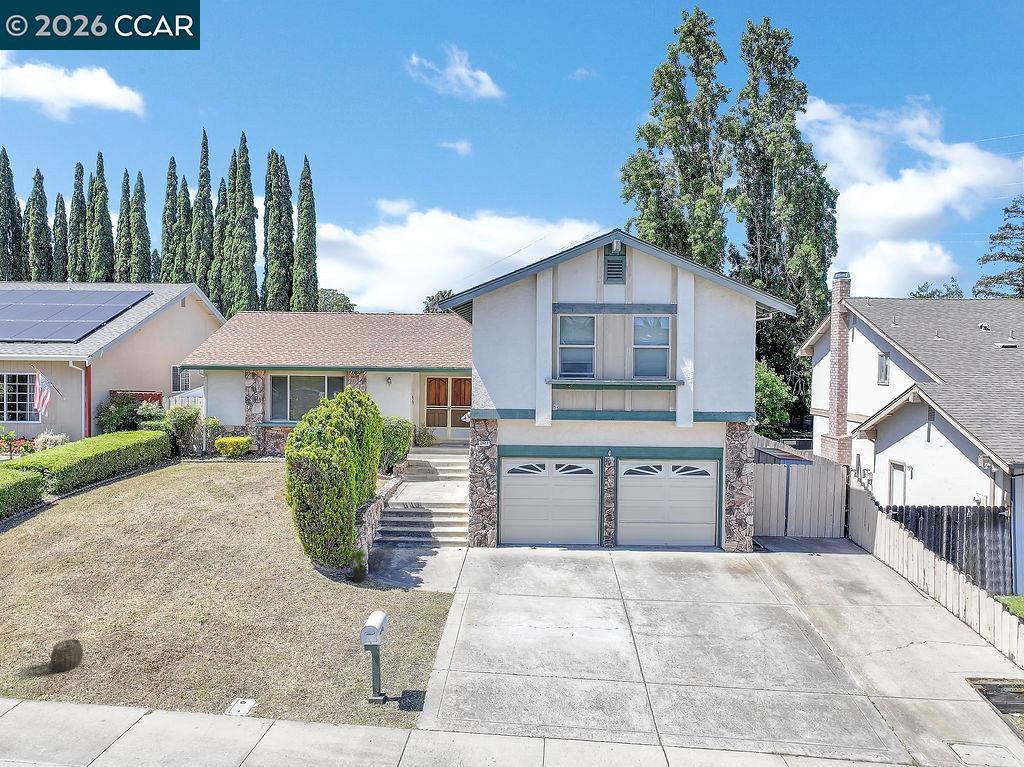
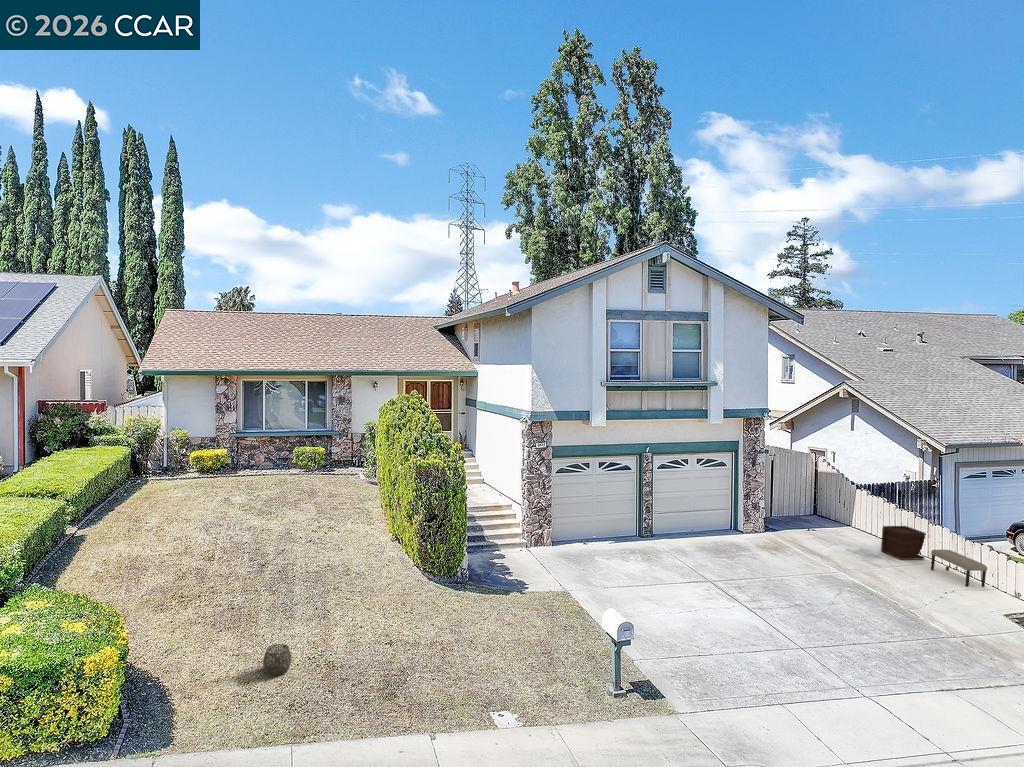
potted plant: present [351,550,368,583] -> none [459,546,480,579]
wooden crate: none [882,559,938,606] -> present [881,526,926,560]
bench: none [932,597,996,654] -> present [931,550,987,587]

